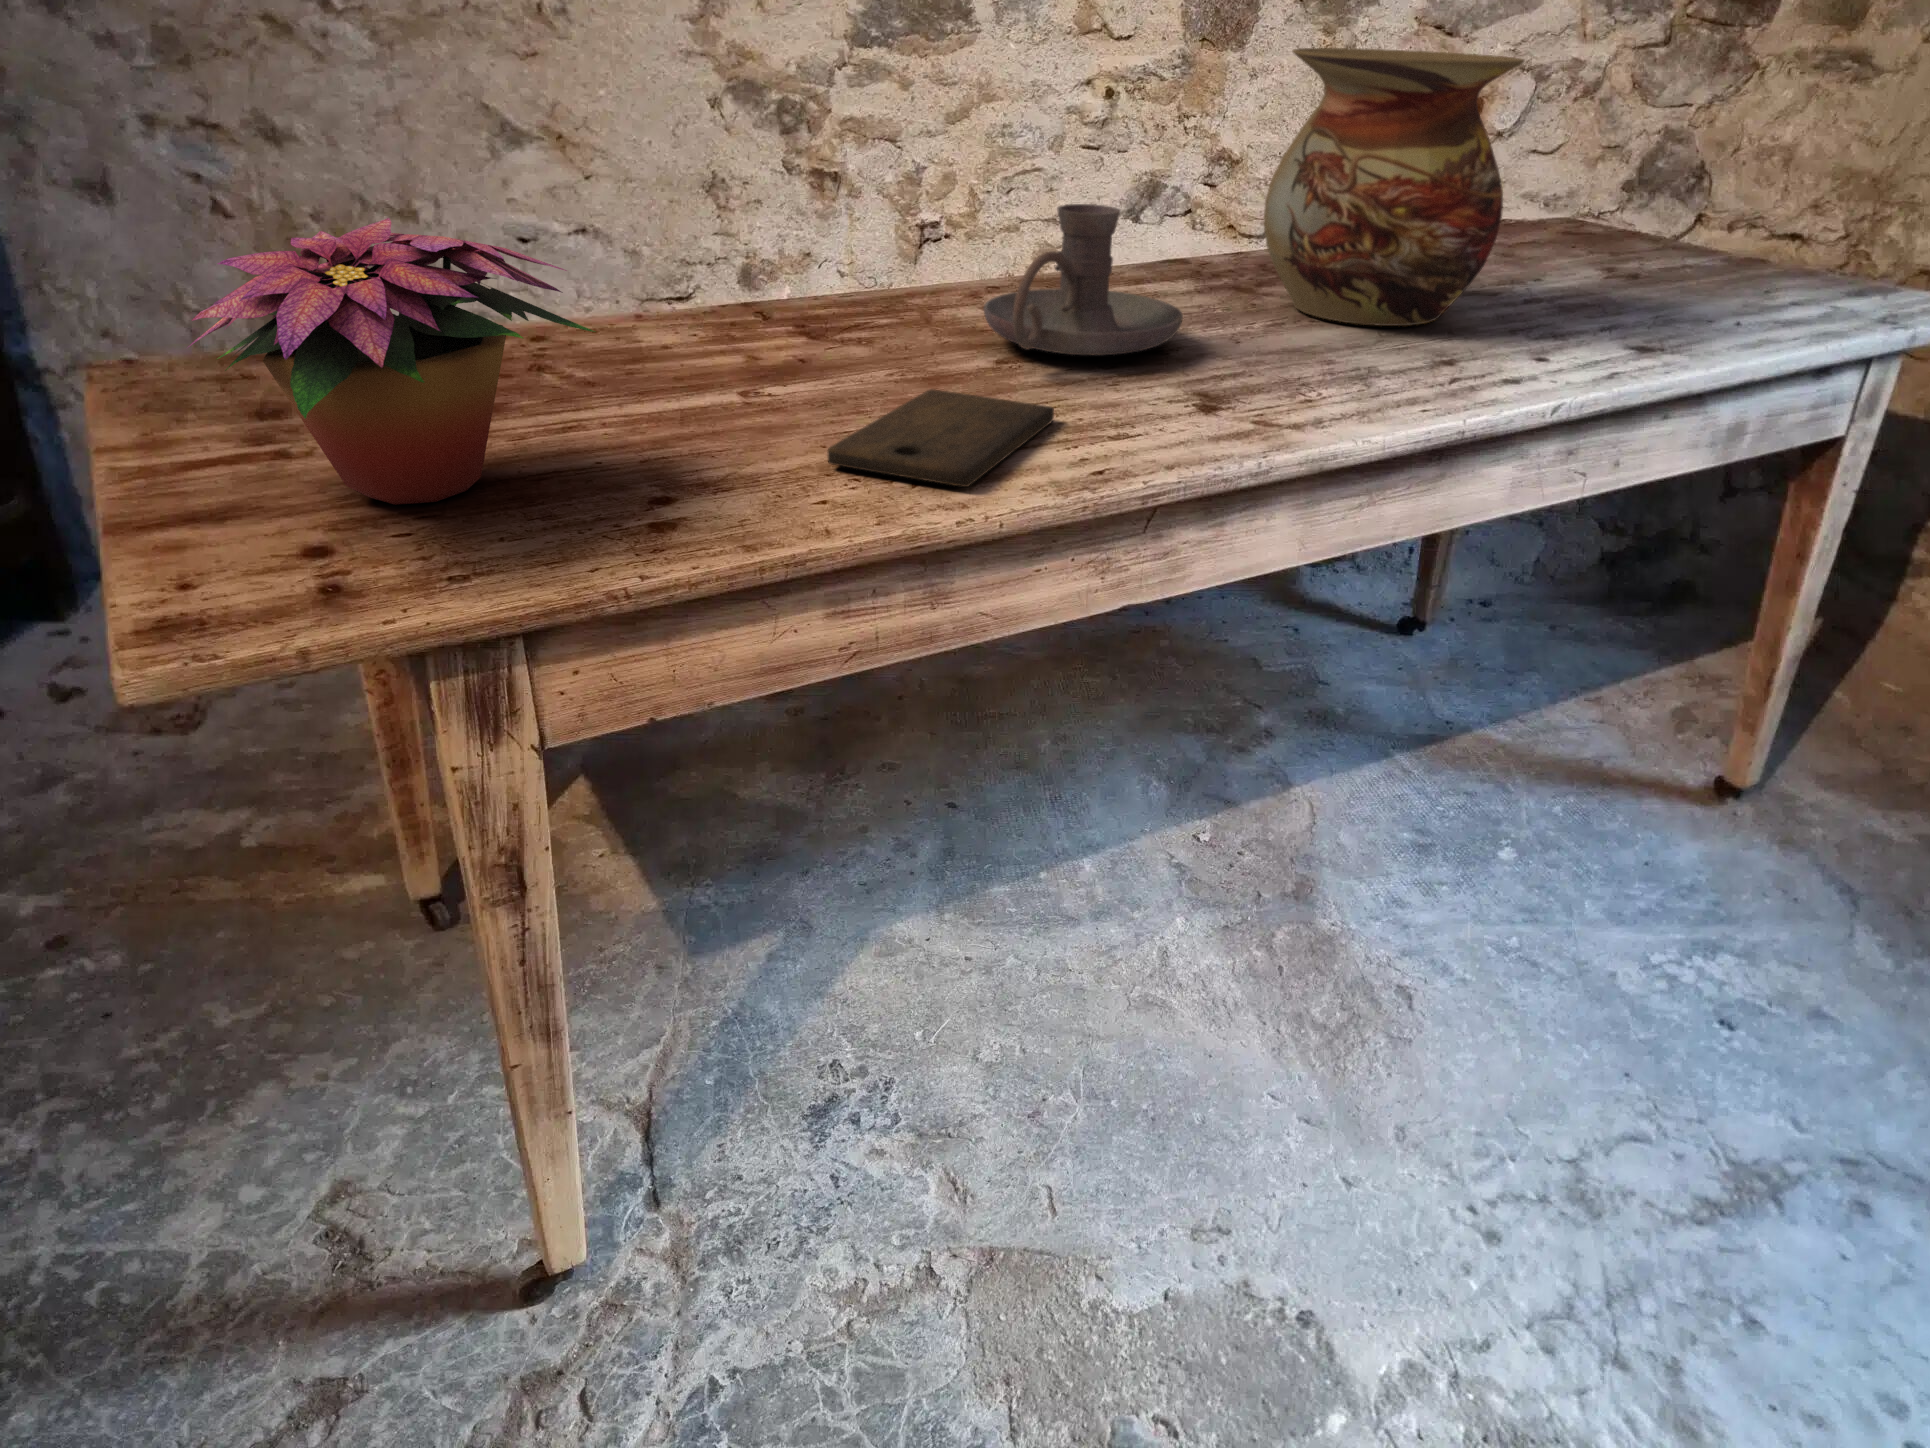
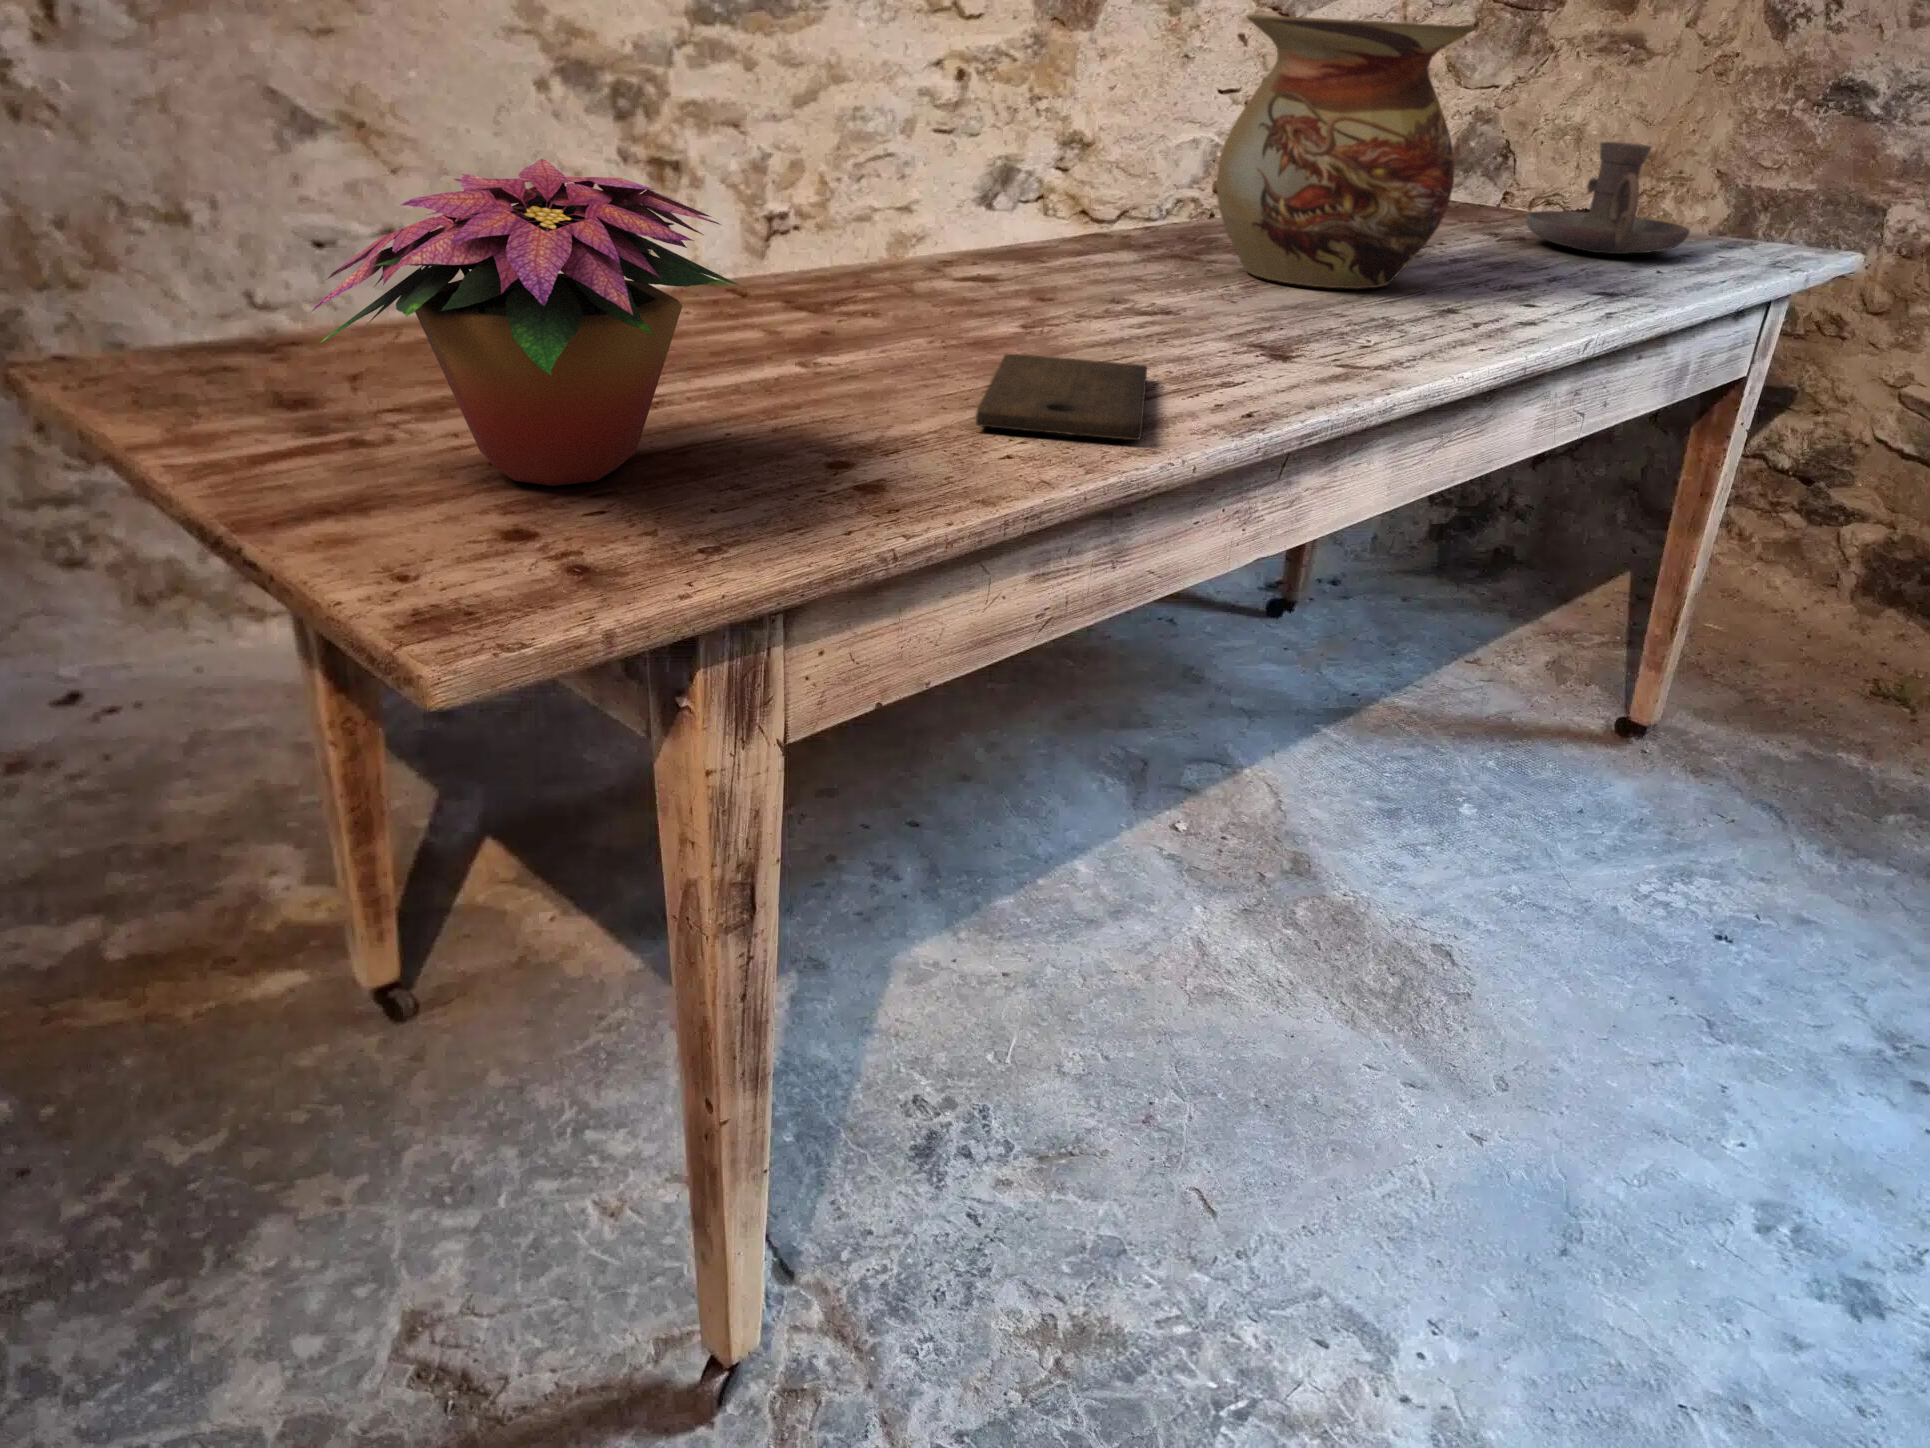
candle holder: present [984,204,1183,355] -> present [1526,142,1690,254]

